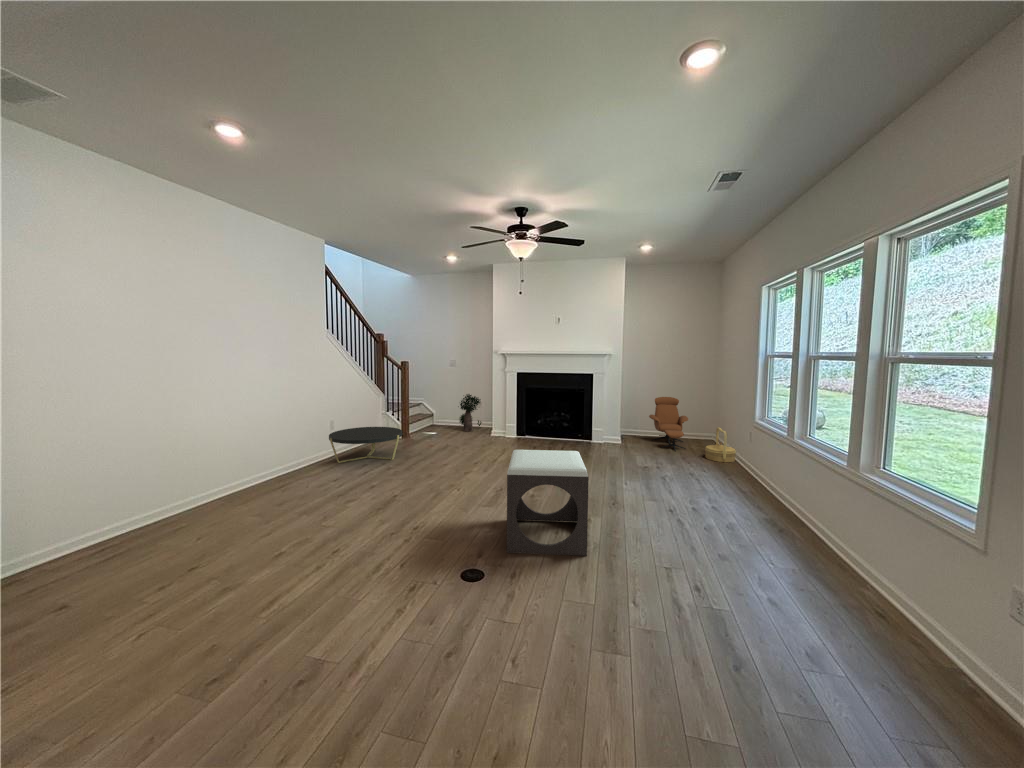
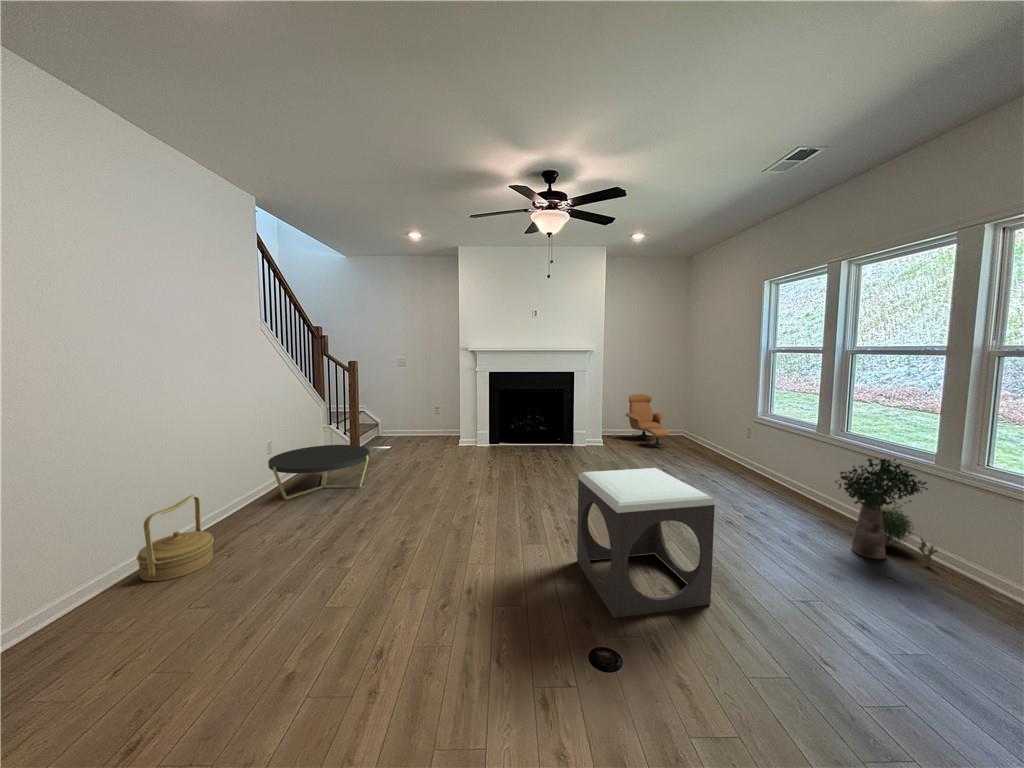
potted plant: present [460,394,482,432] -> present [835,457,938,566]
woven basket: present [705,427,736,462] -> present [137,495,214,581]

